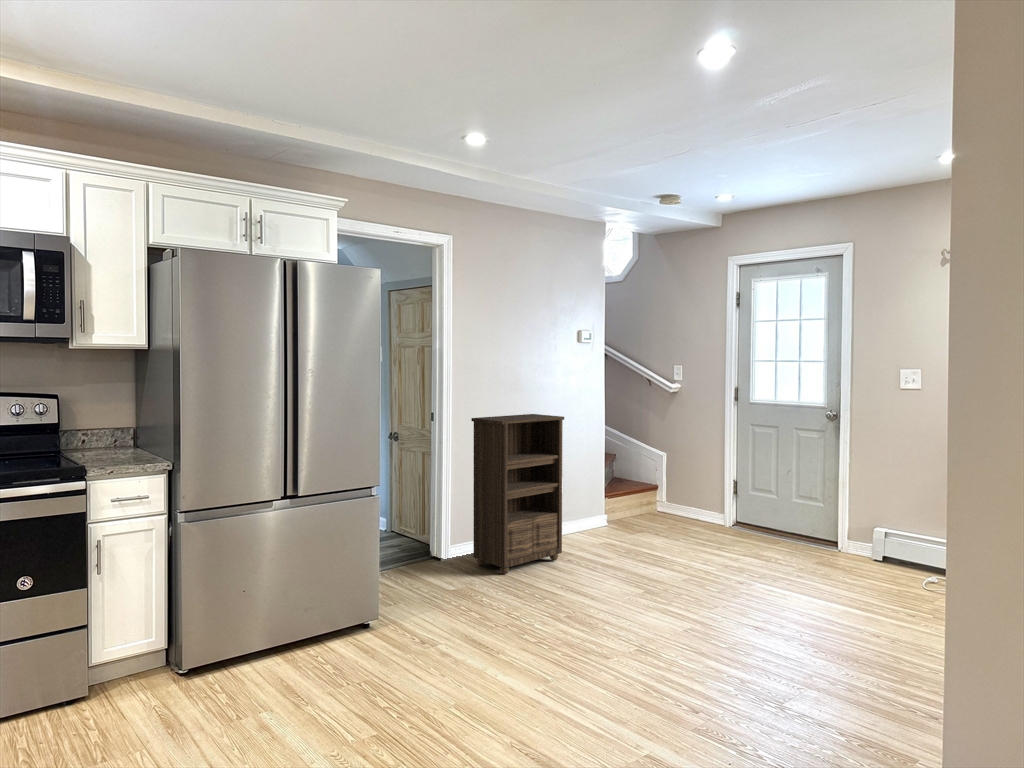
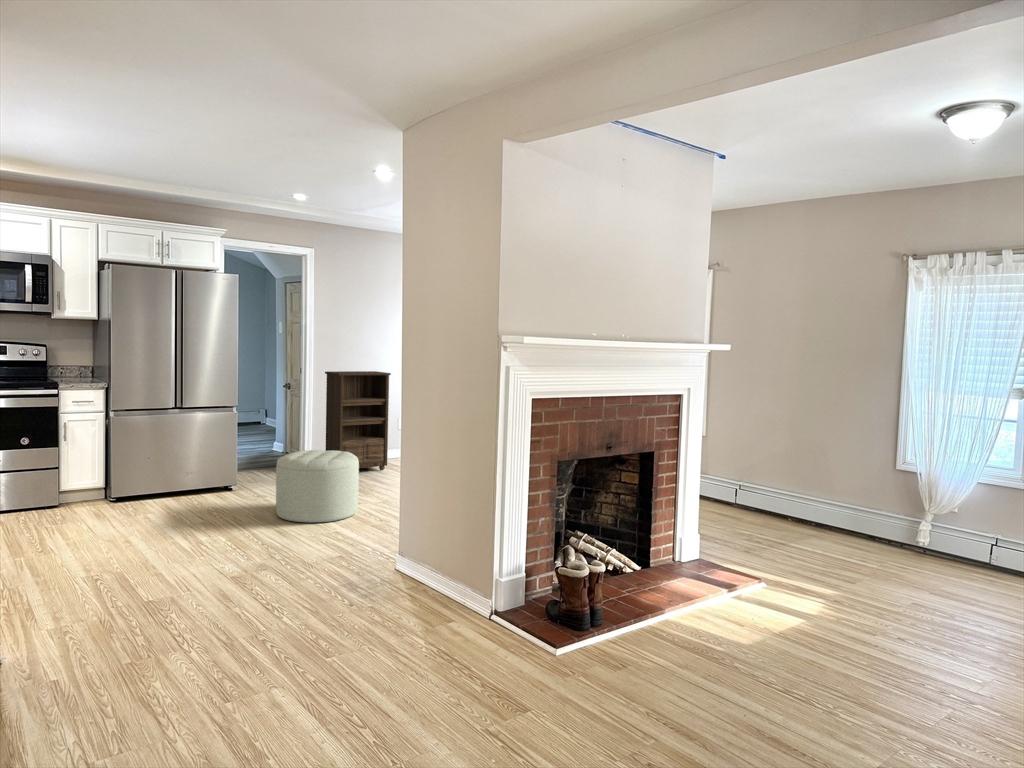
ottoman: none [492,564,634,717] -> present [276,450,359,523]

